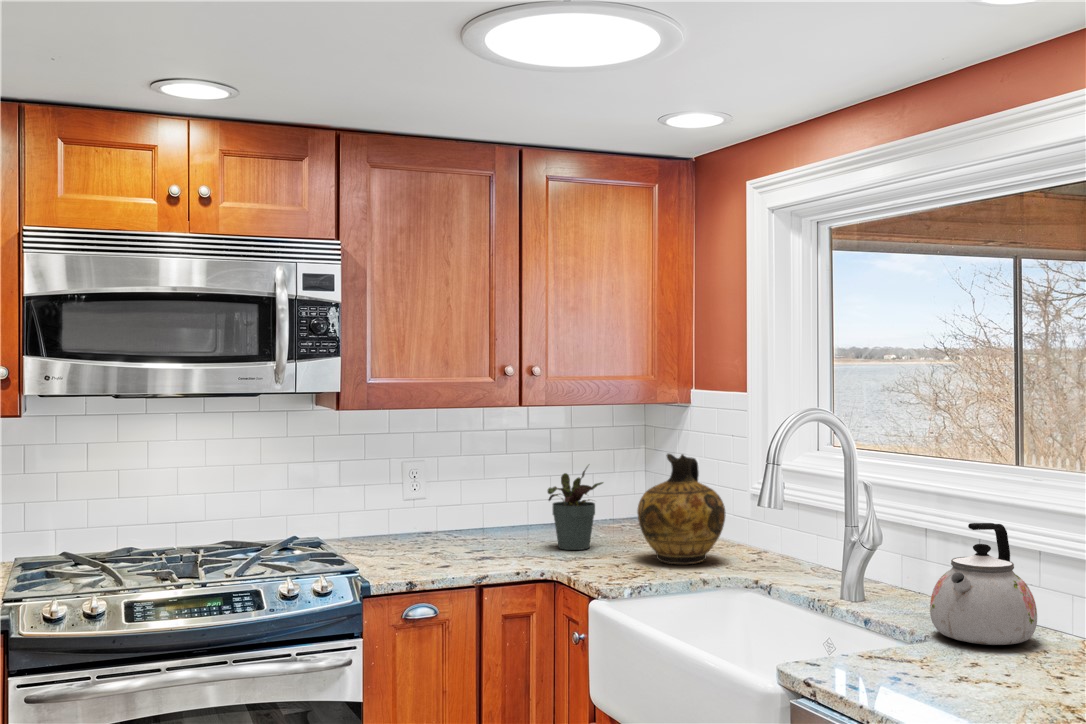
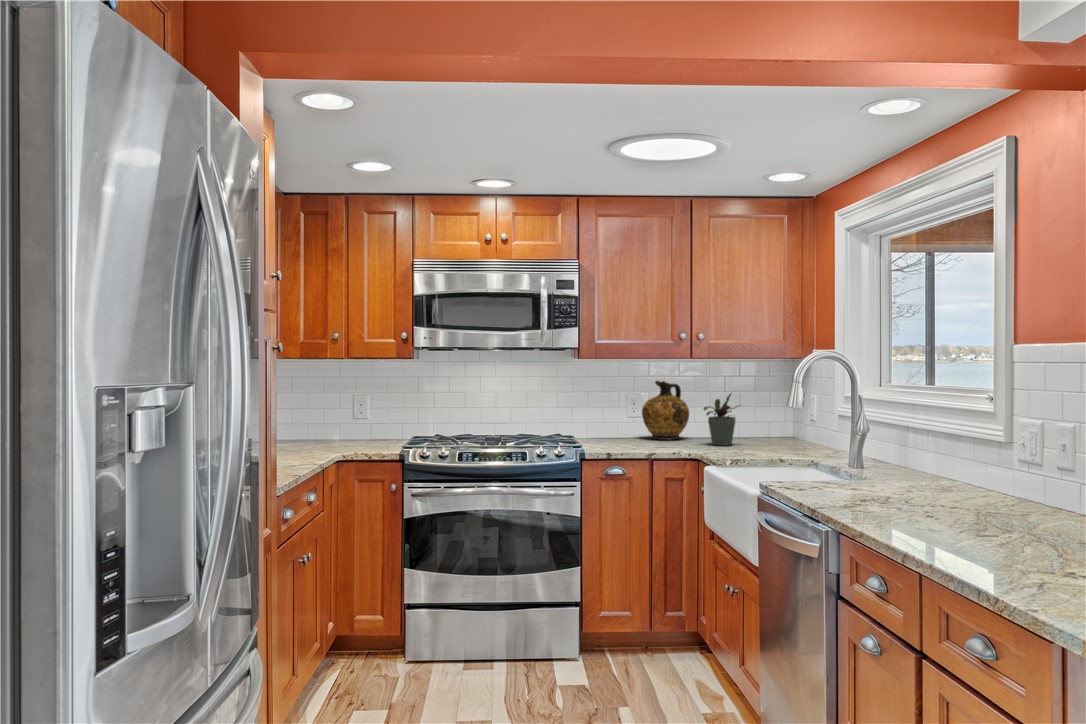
ceramic jug: present [637,454,726,564] -> present [642,381,689,440]
kettle: present [930,523,1037,645] -> none [883,418,949,491]

